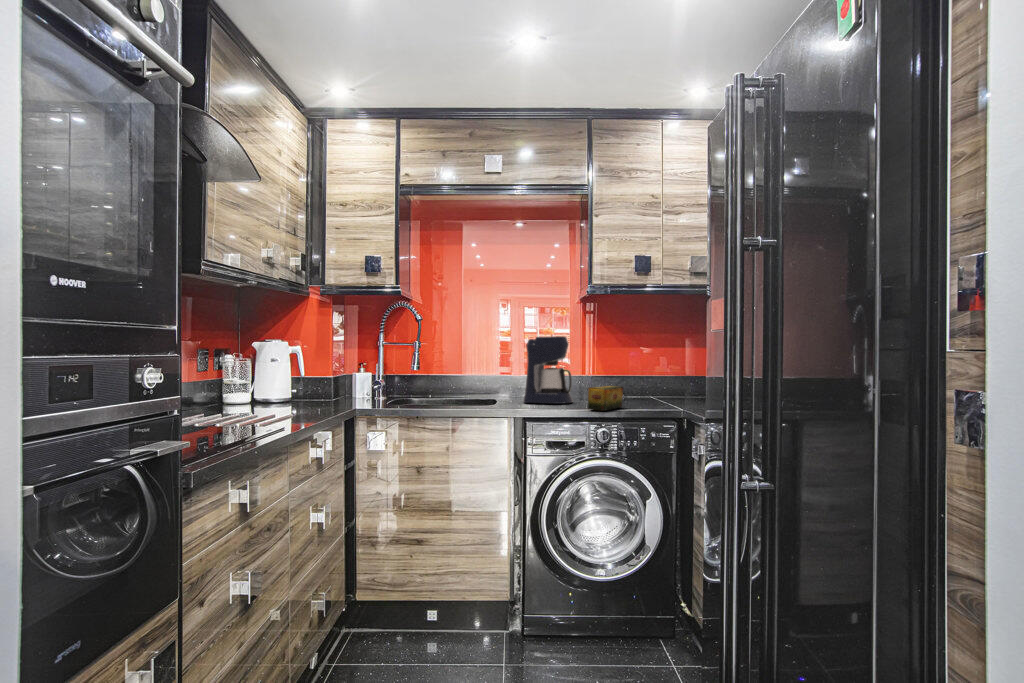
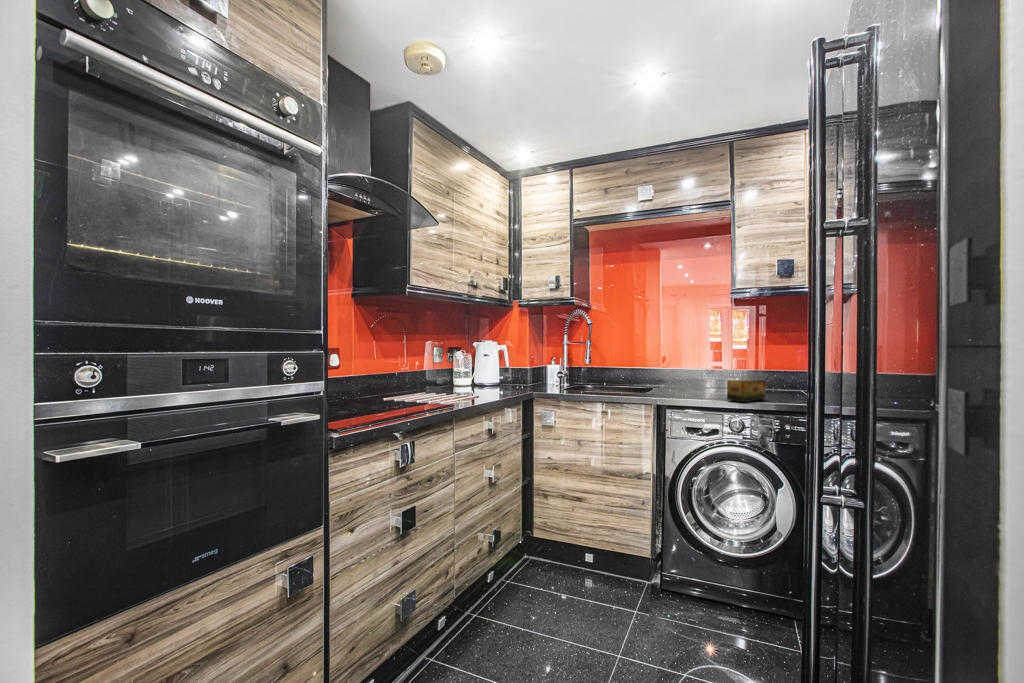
coffee maker: present [523,336,573,404] -> none [675,335,721,393]

